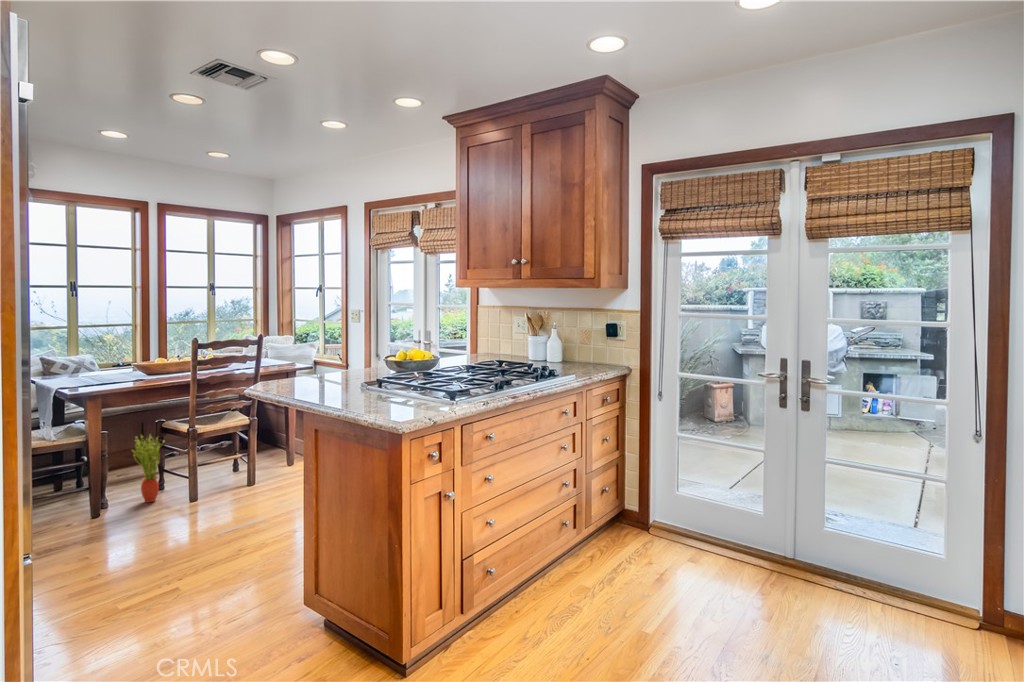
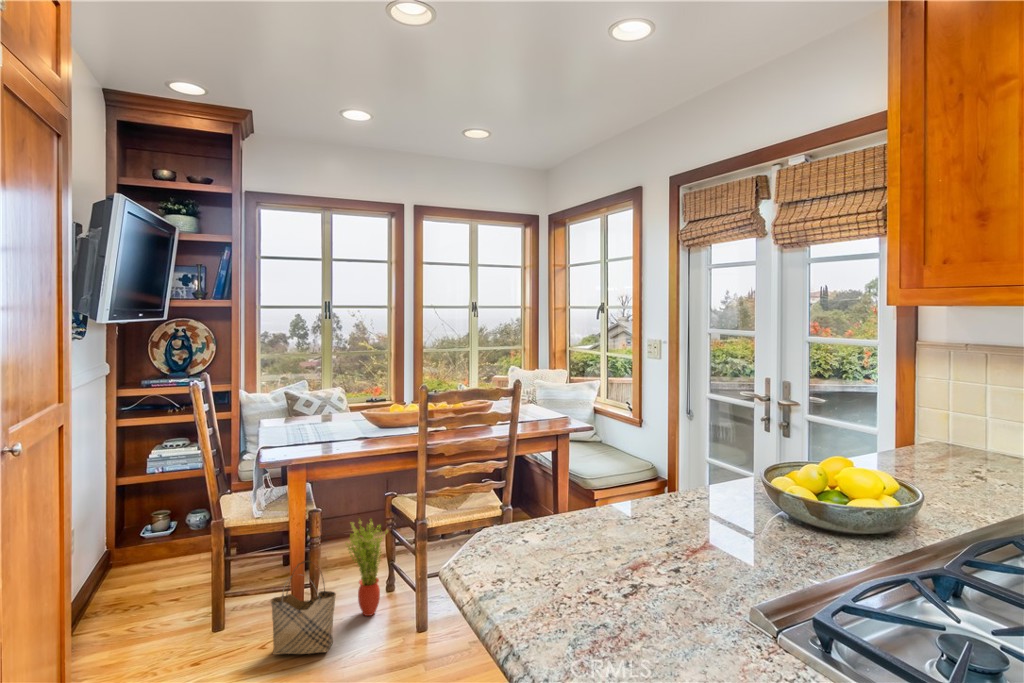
woven basket: none [77,462,130,525] -> present [270,561,336,655]

